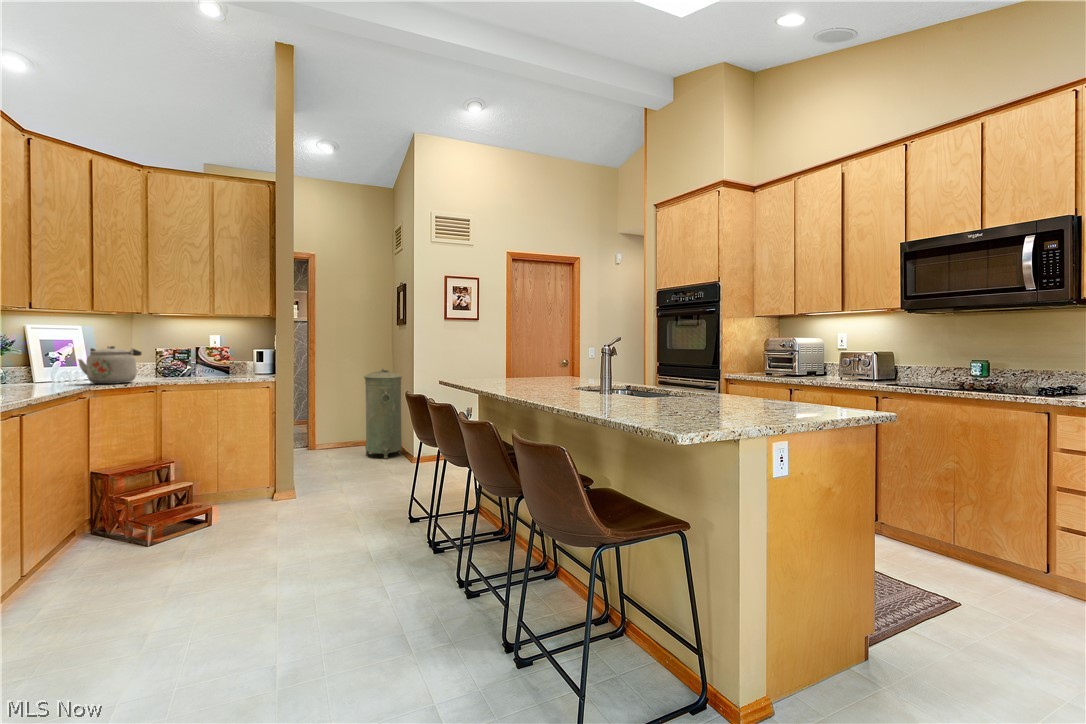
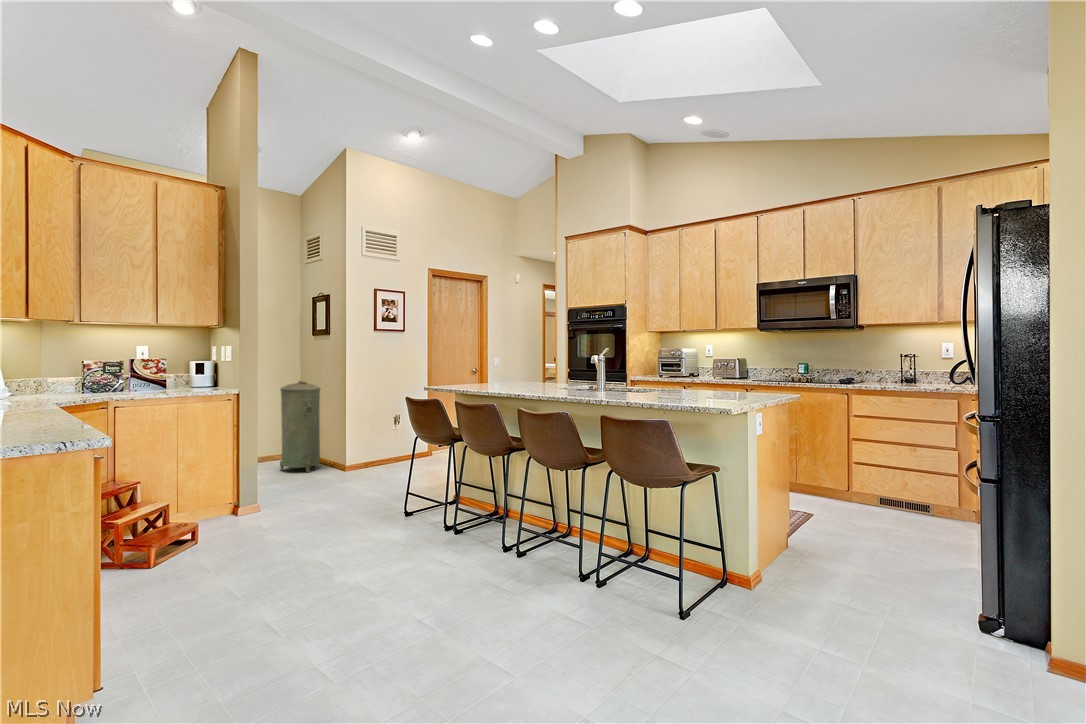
kettle: present [78,346,141,384] -> none [24,357,93,399]

